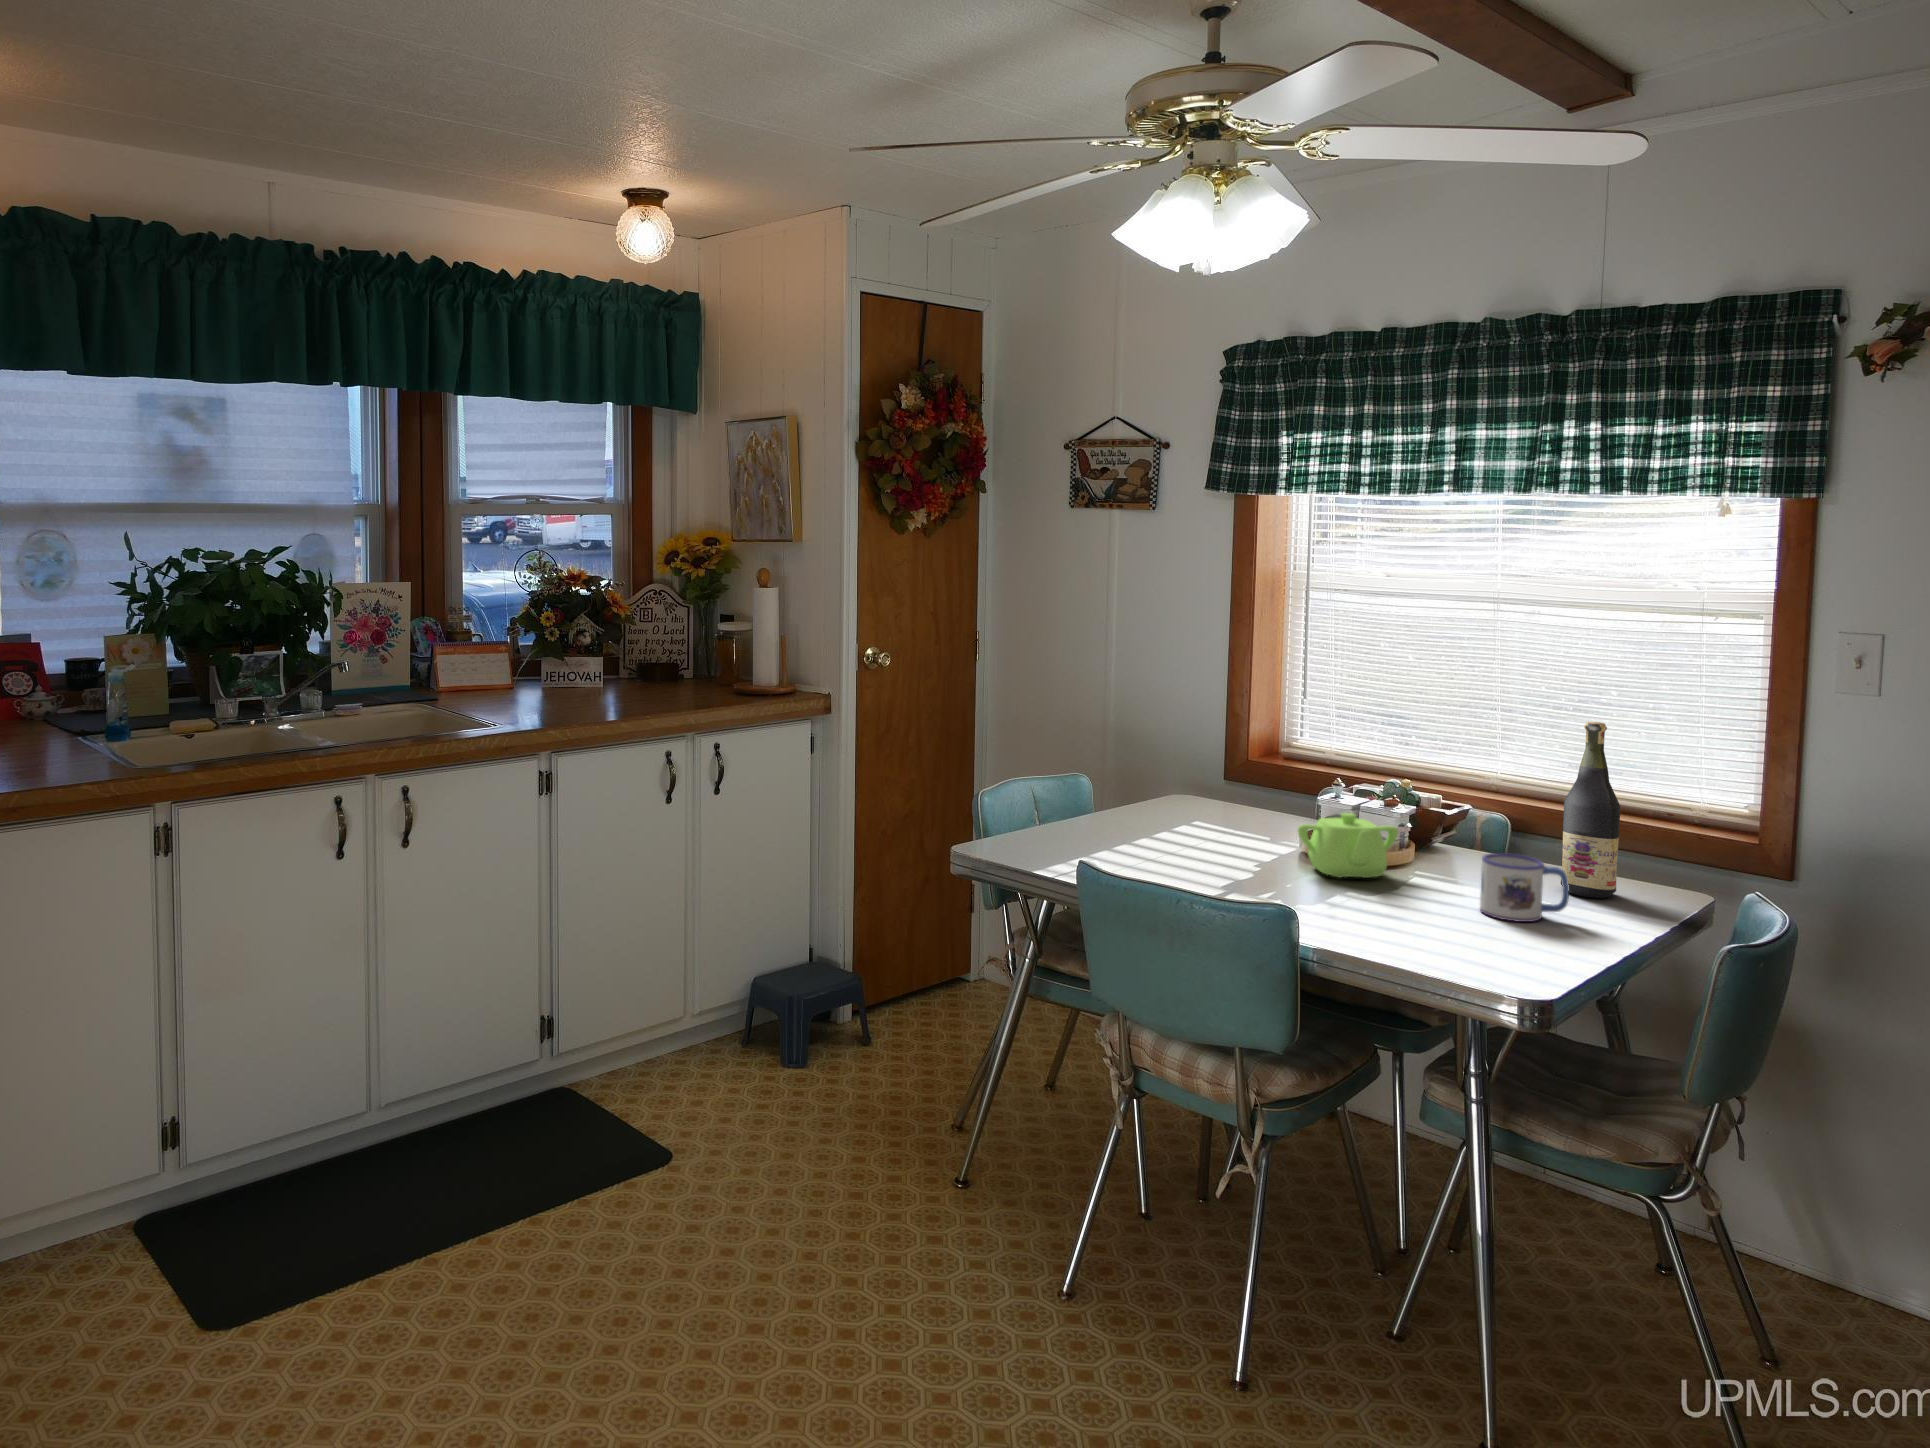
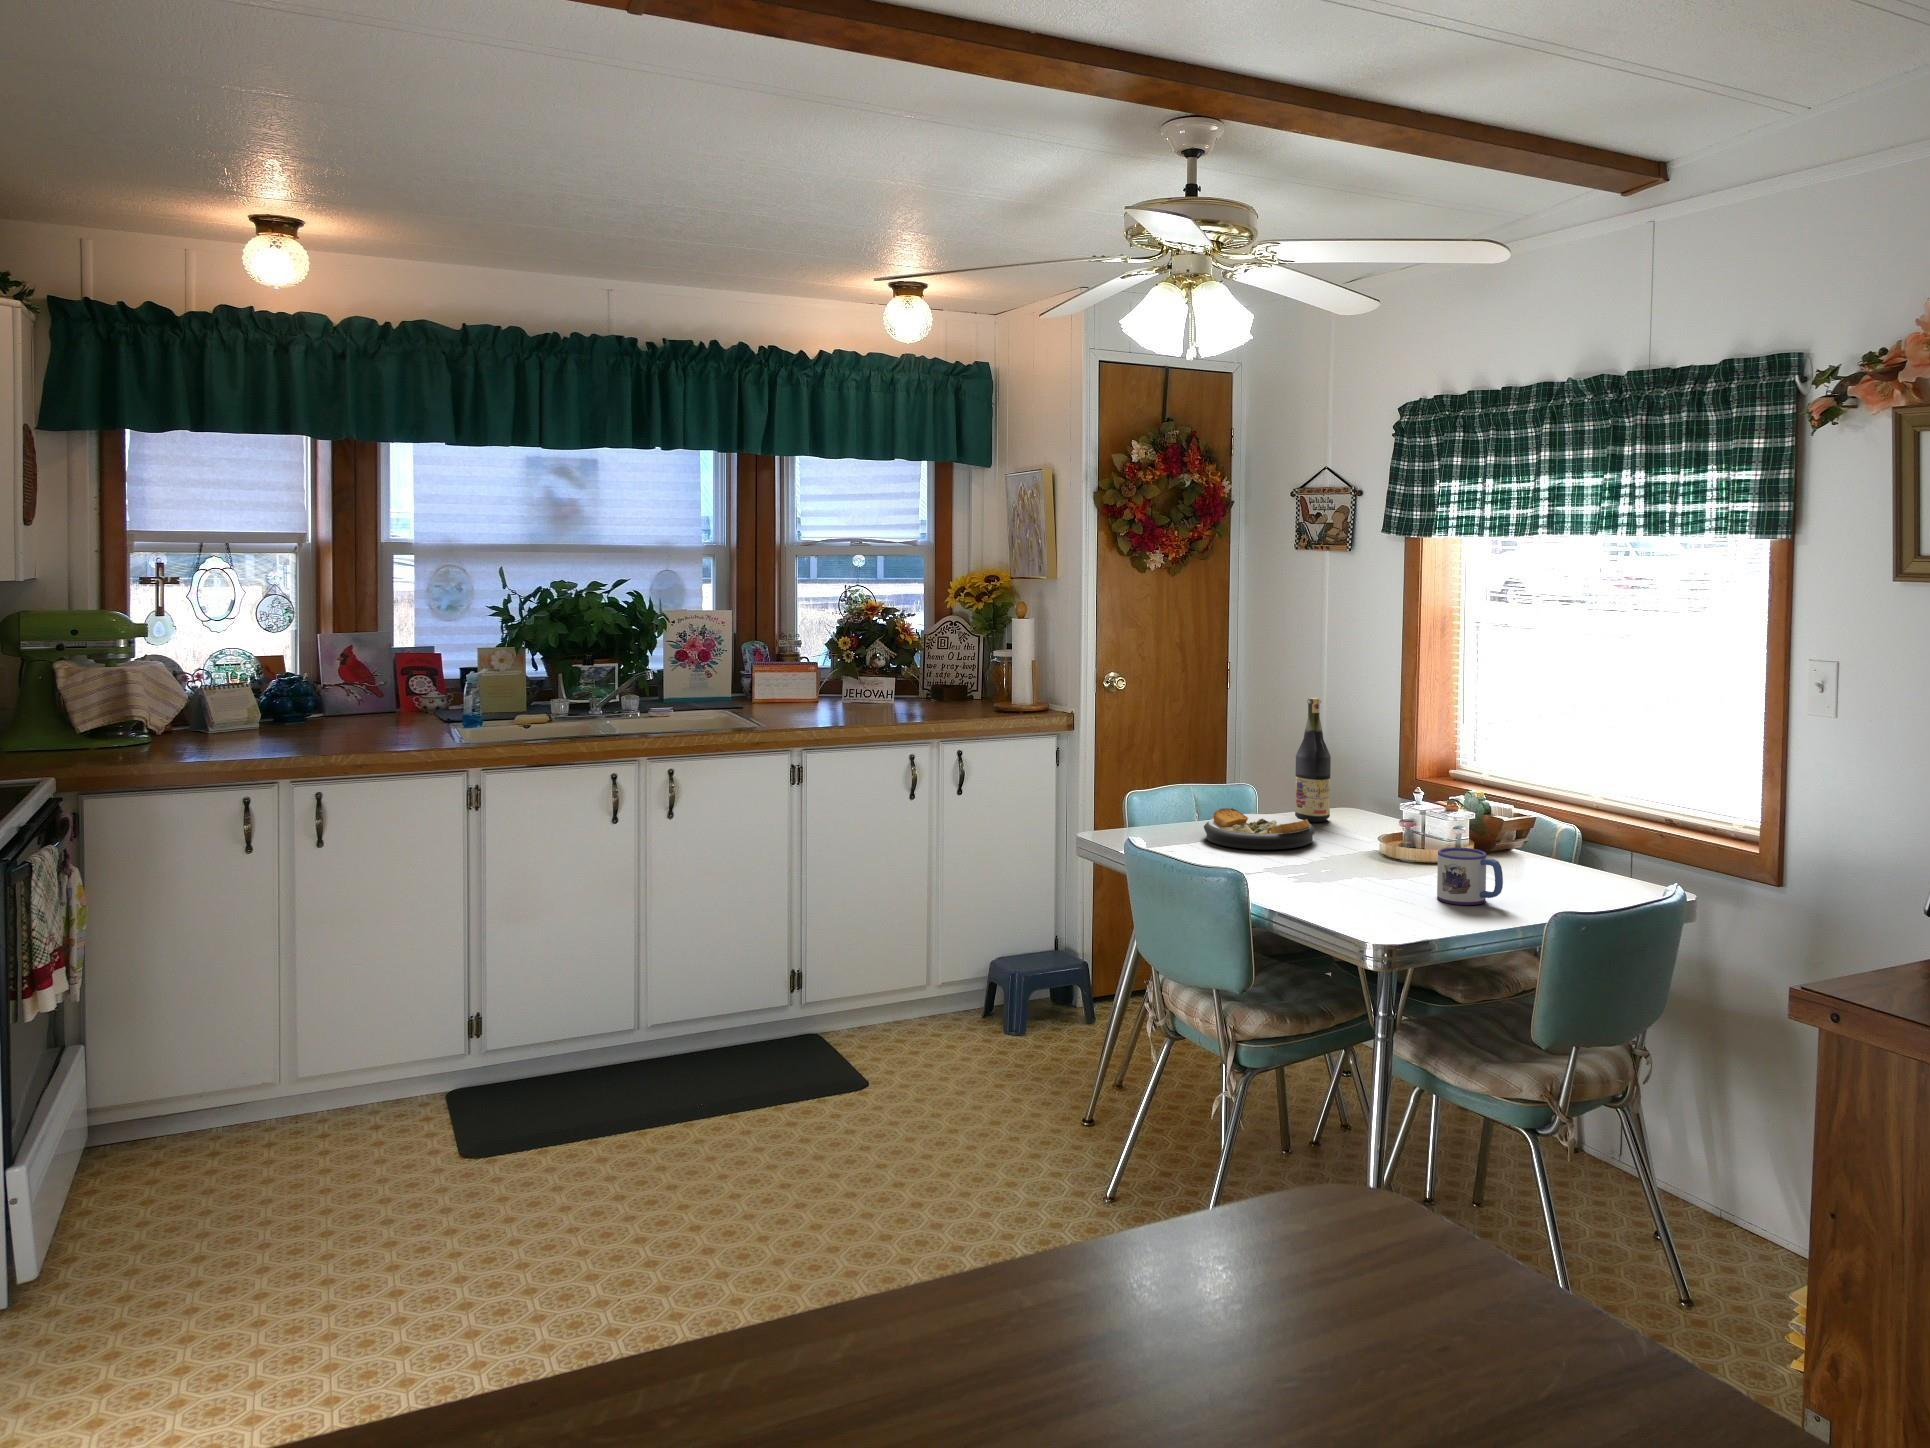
wine bottle: present [1561,722,1620,898] -> present [1295,698,1331,822]
plate: none [1103,806,1235,857] -> present [1204,808,1315,849]
teapot: present [1298,813,1399,878] -> none [1333,814,1420,871]

